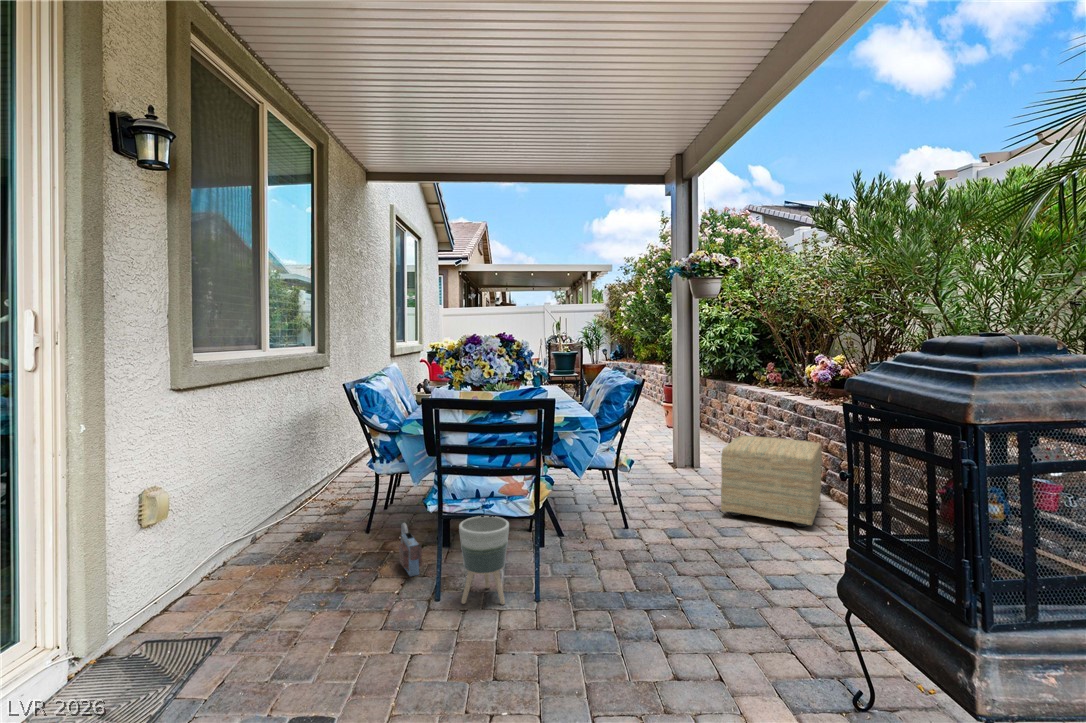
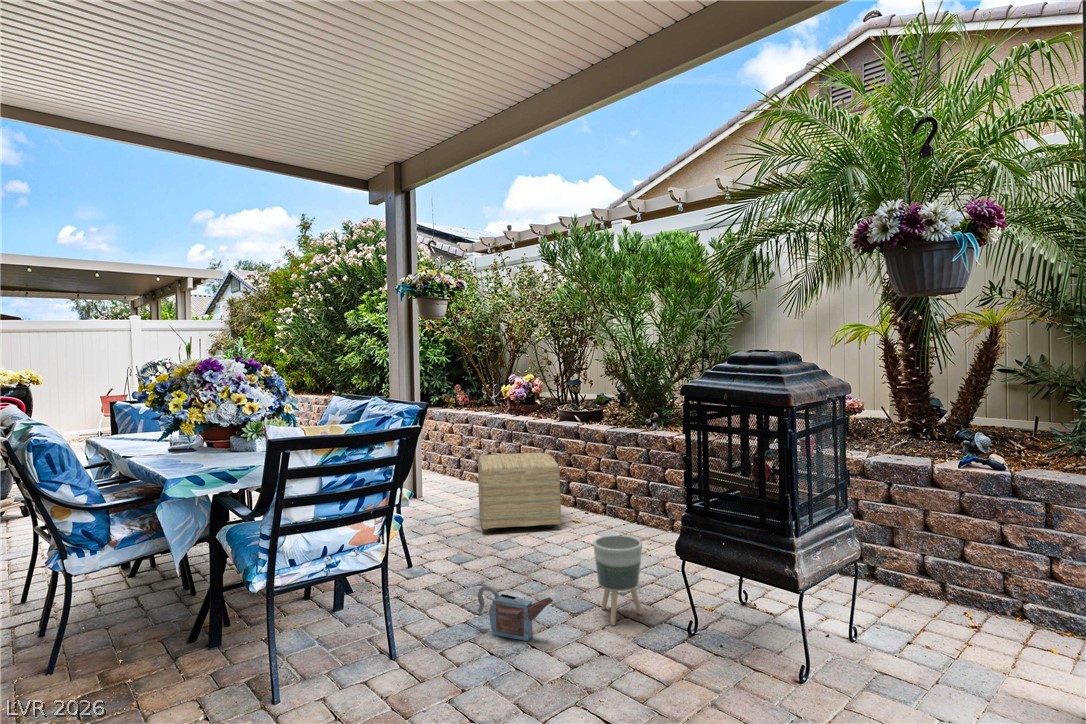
planter: present [459,516,509,604] -> present [593,535,642,625]
watering can: present [399,523,422,576] -> present [477,585,553,641]

